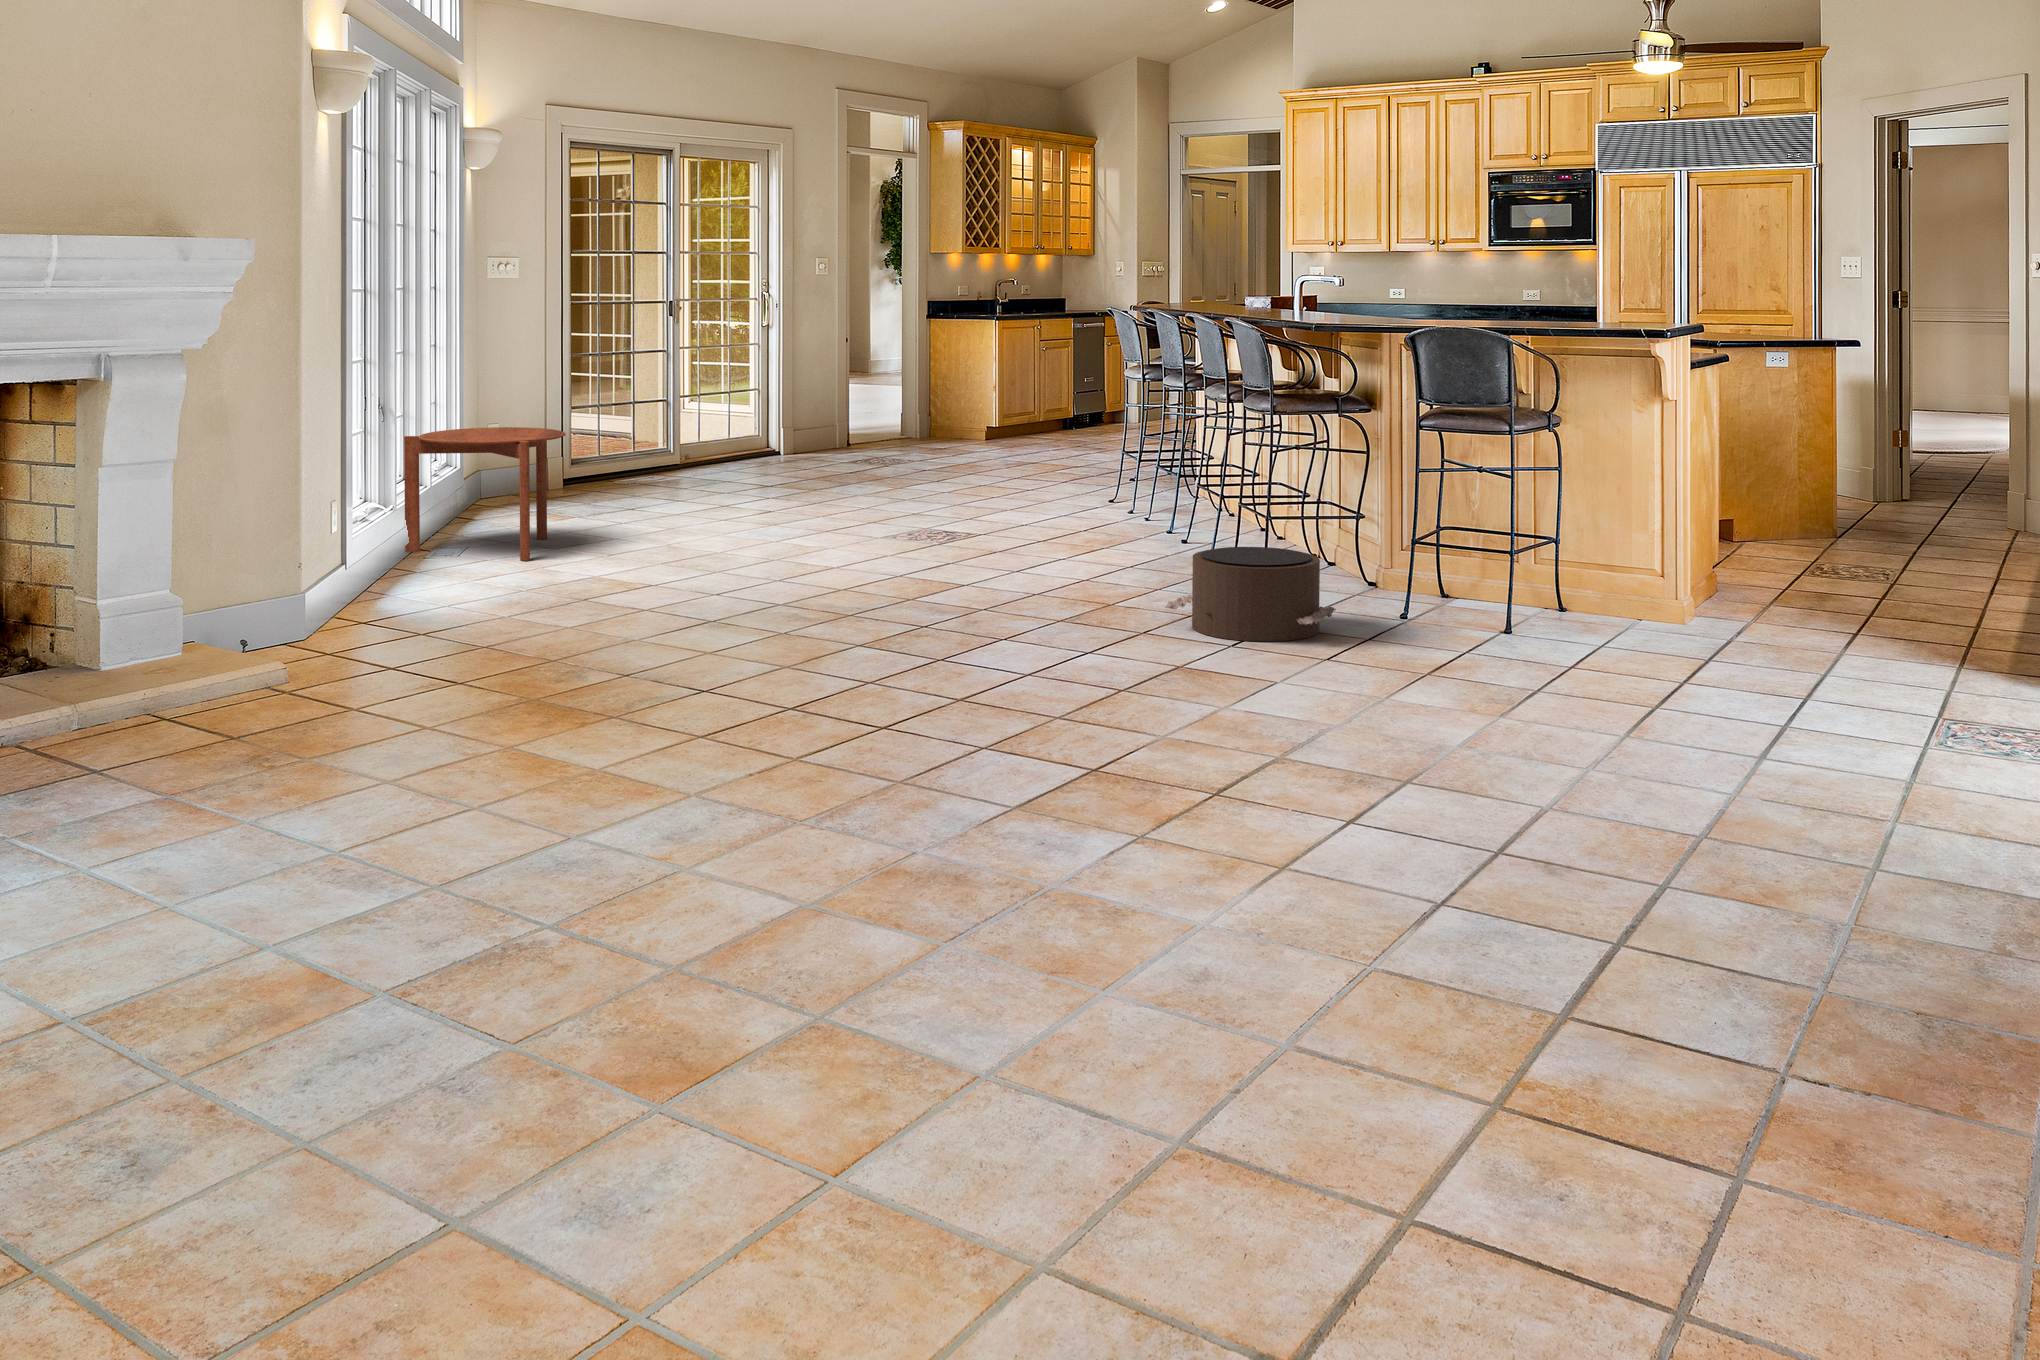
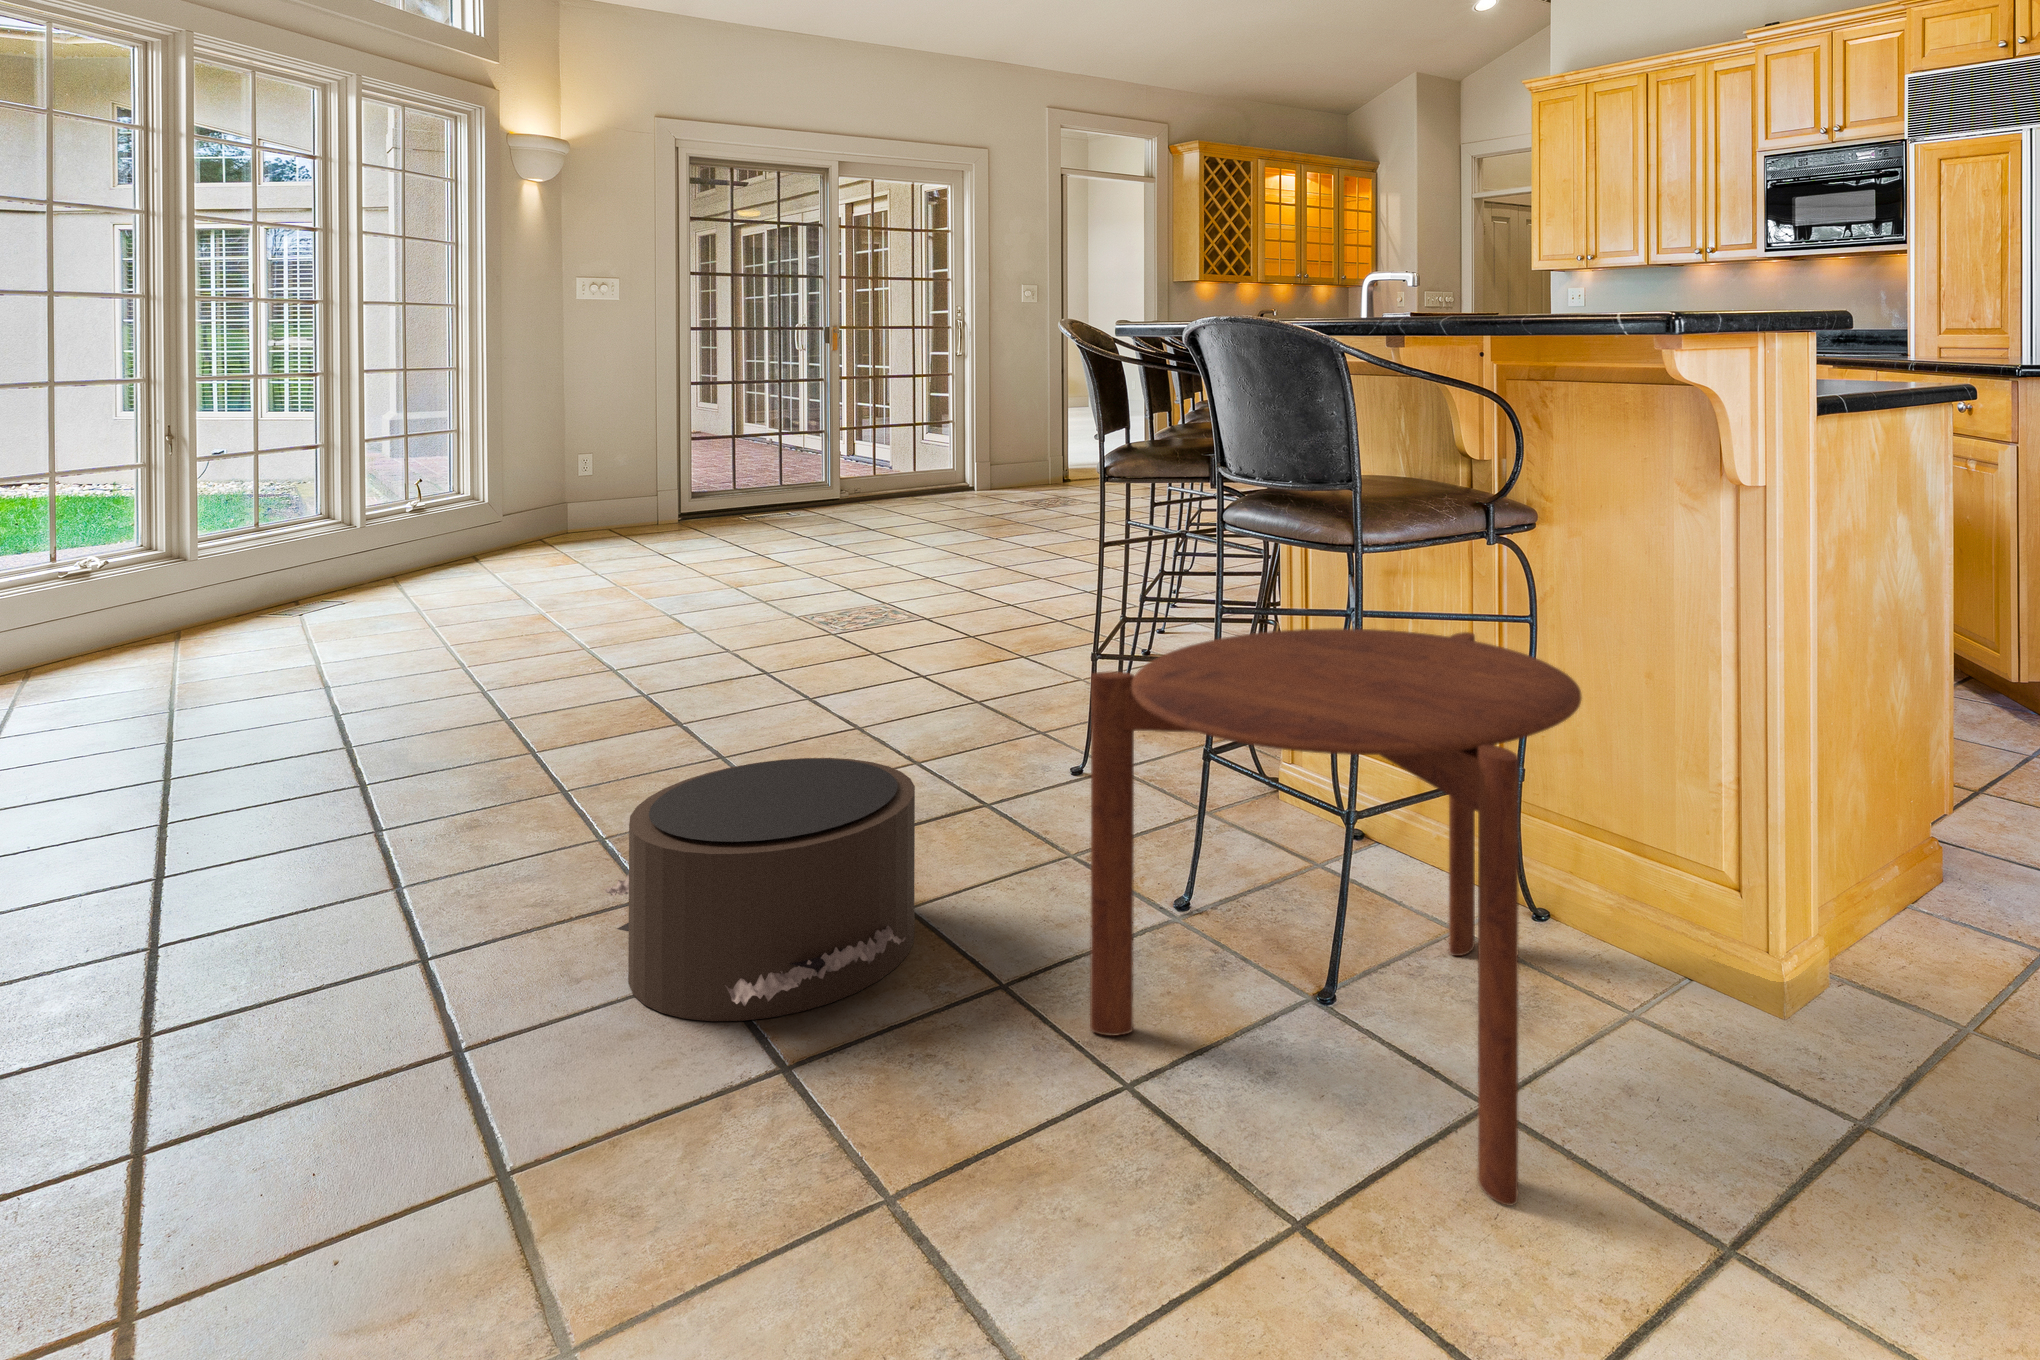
side table: present [404,427,566,561] -> present [1090,629,1581,1206]

